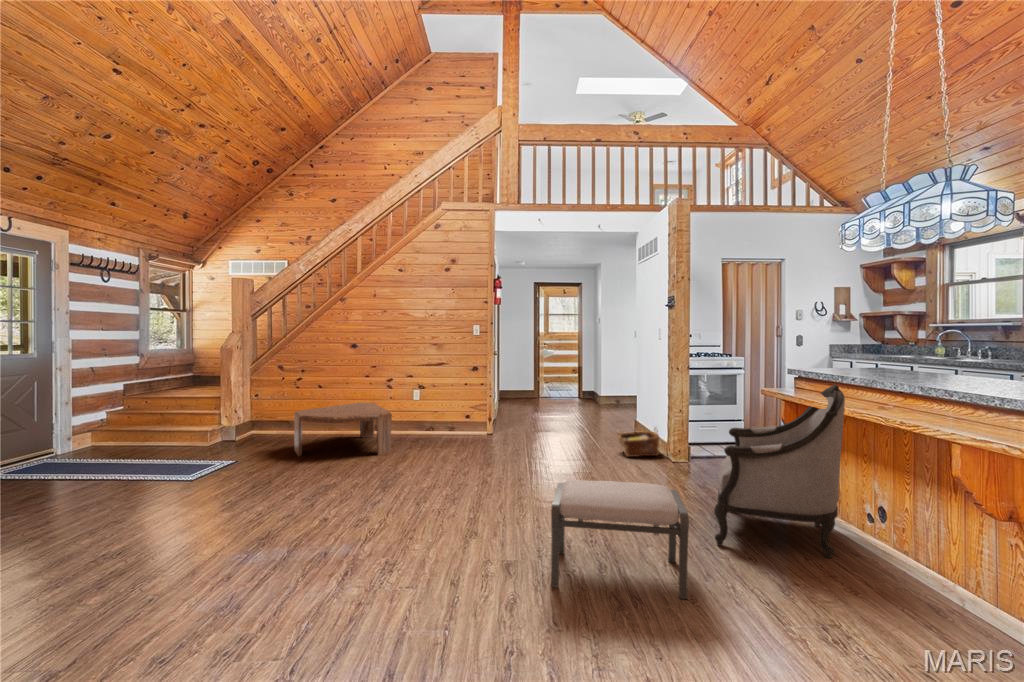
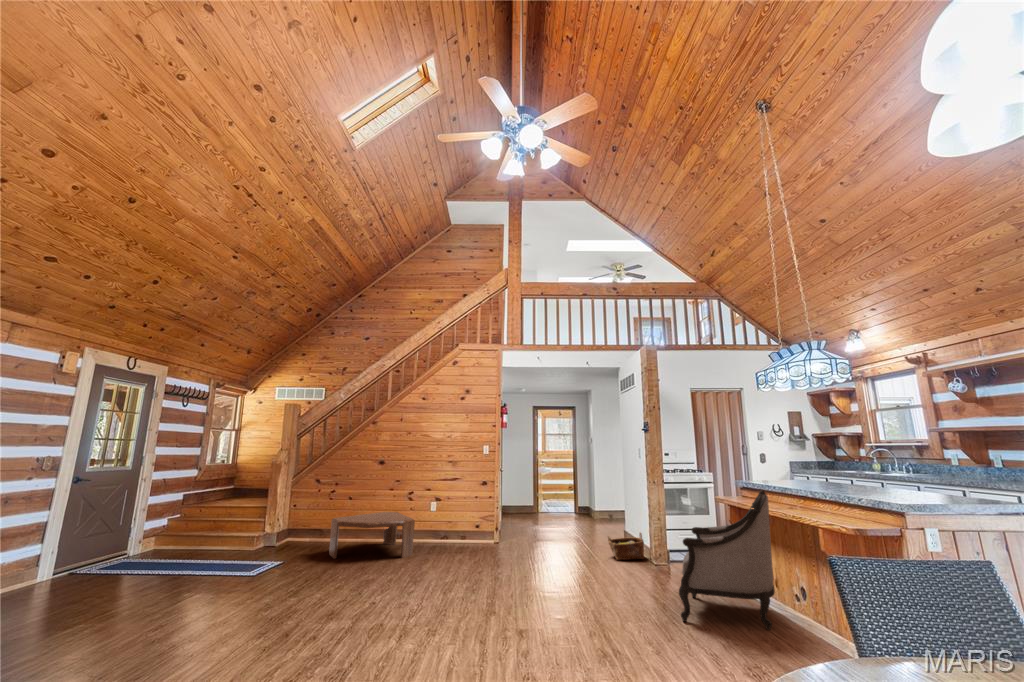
ottoman: present [551,480,689,599] -> none [551,564,654,654]

